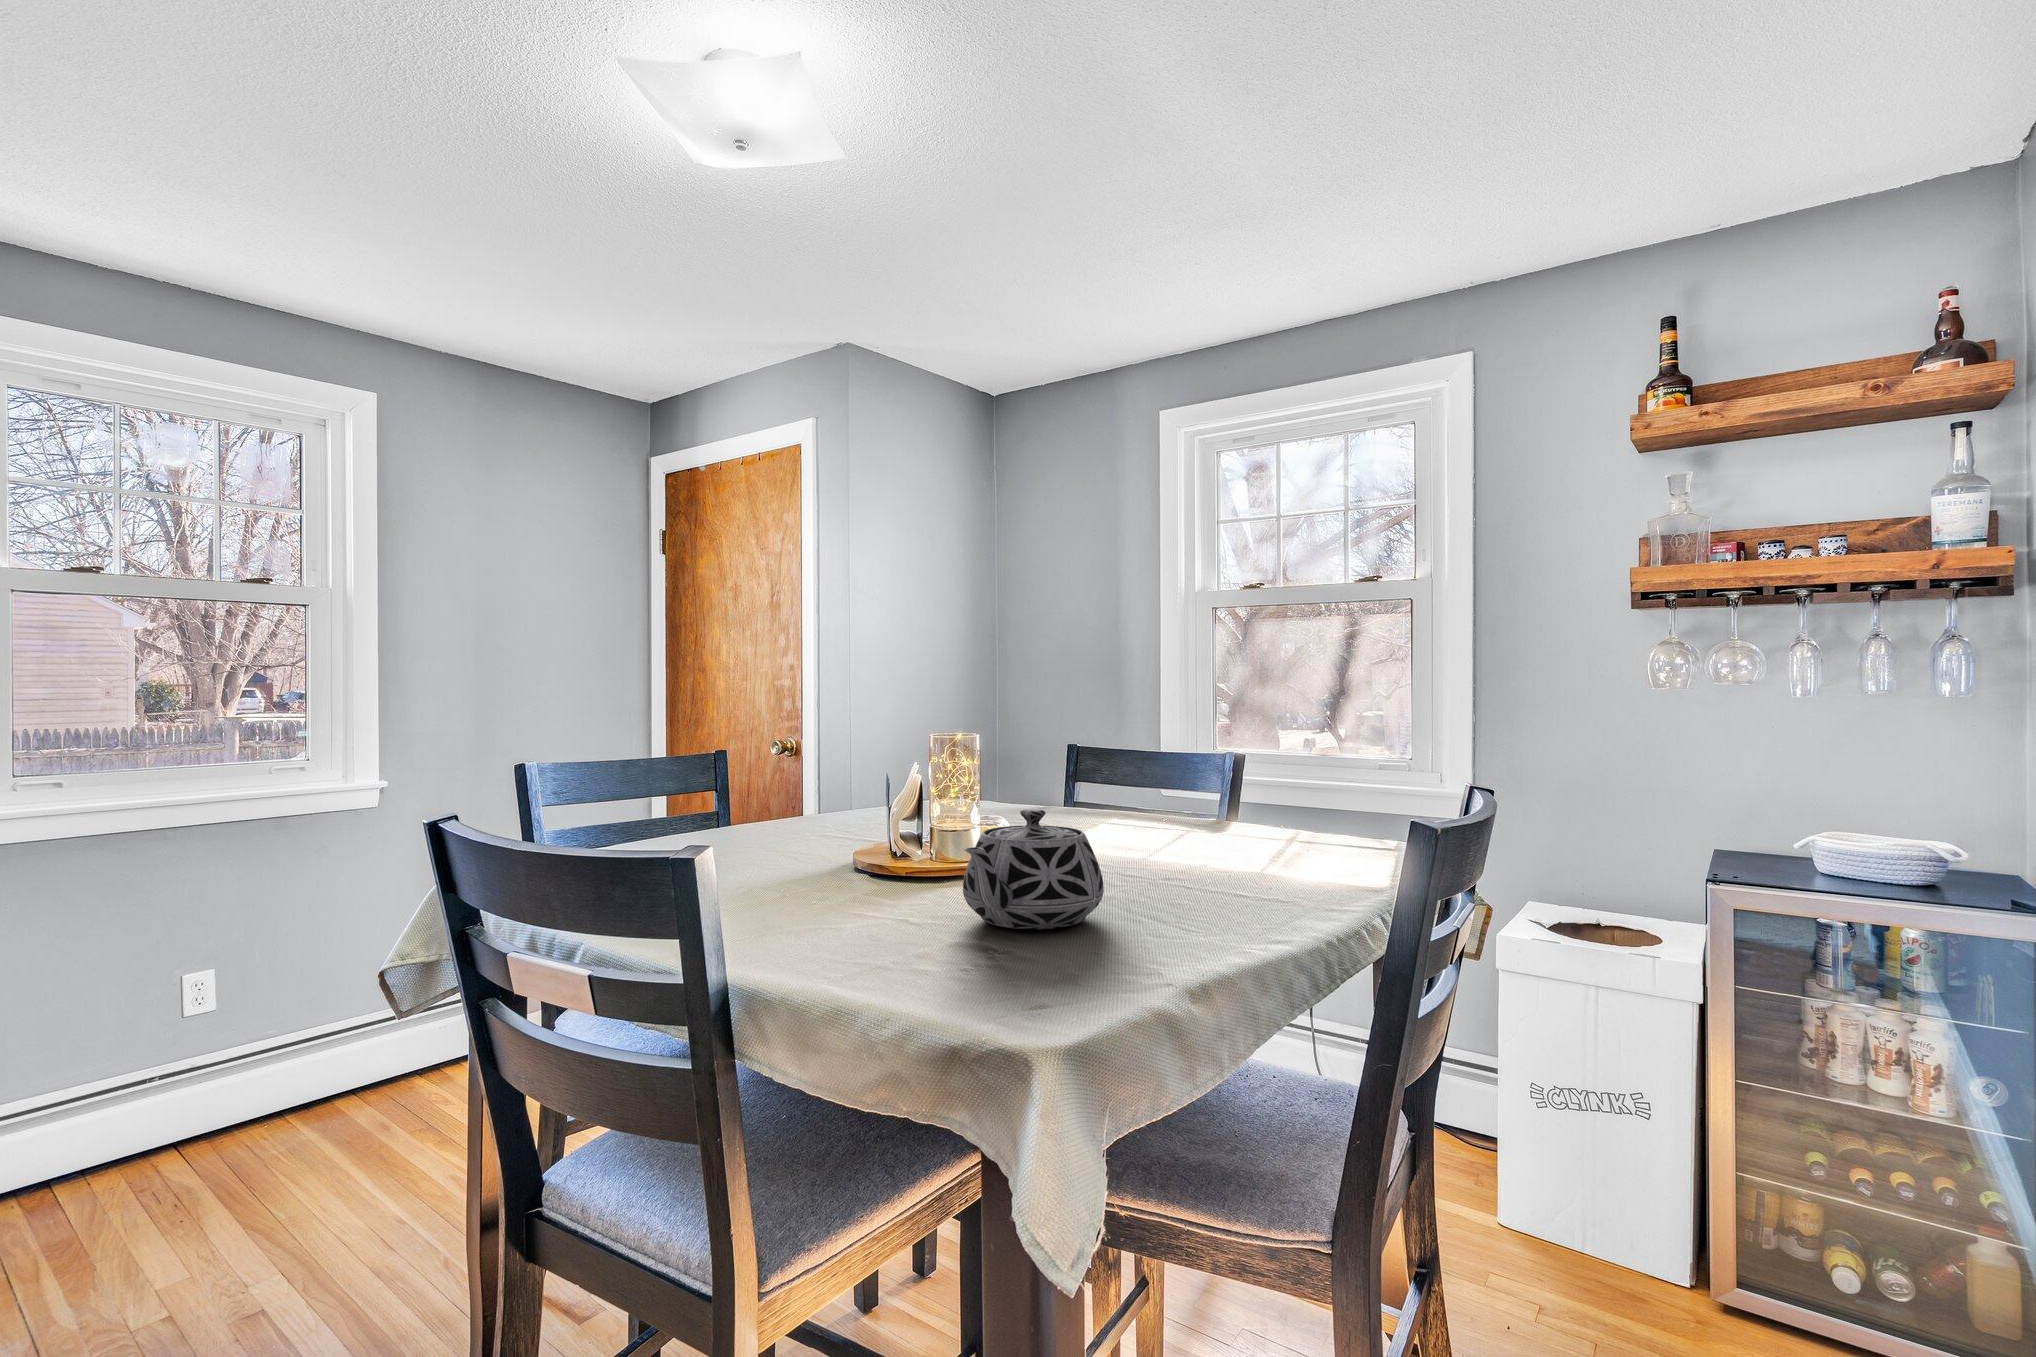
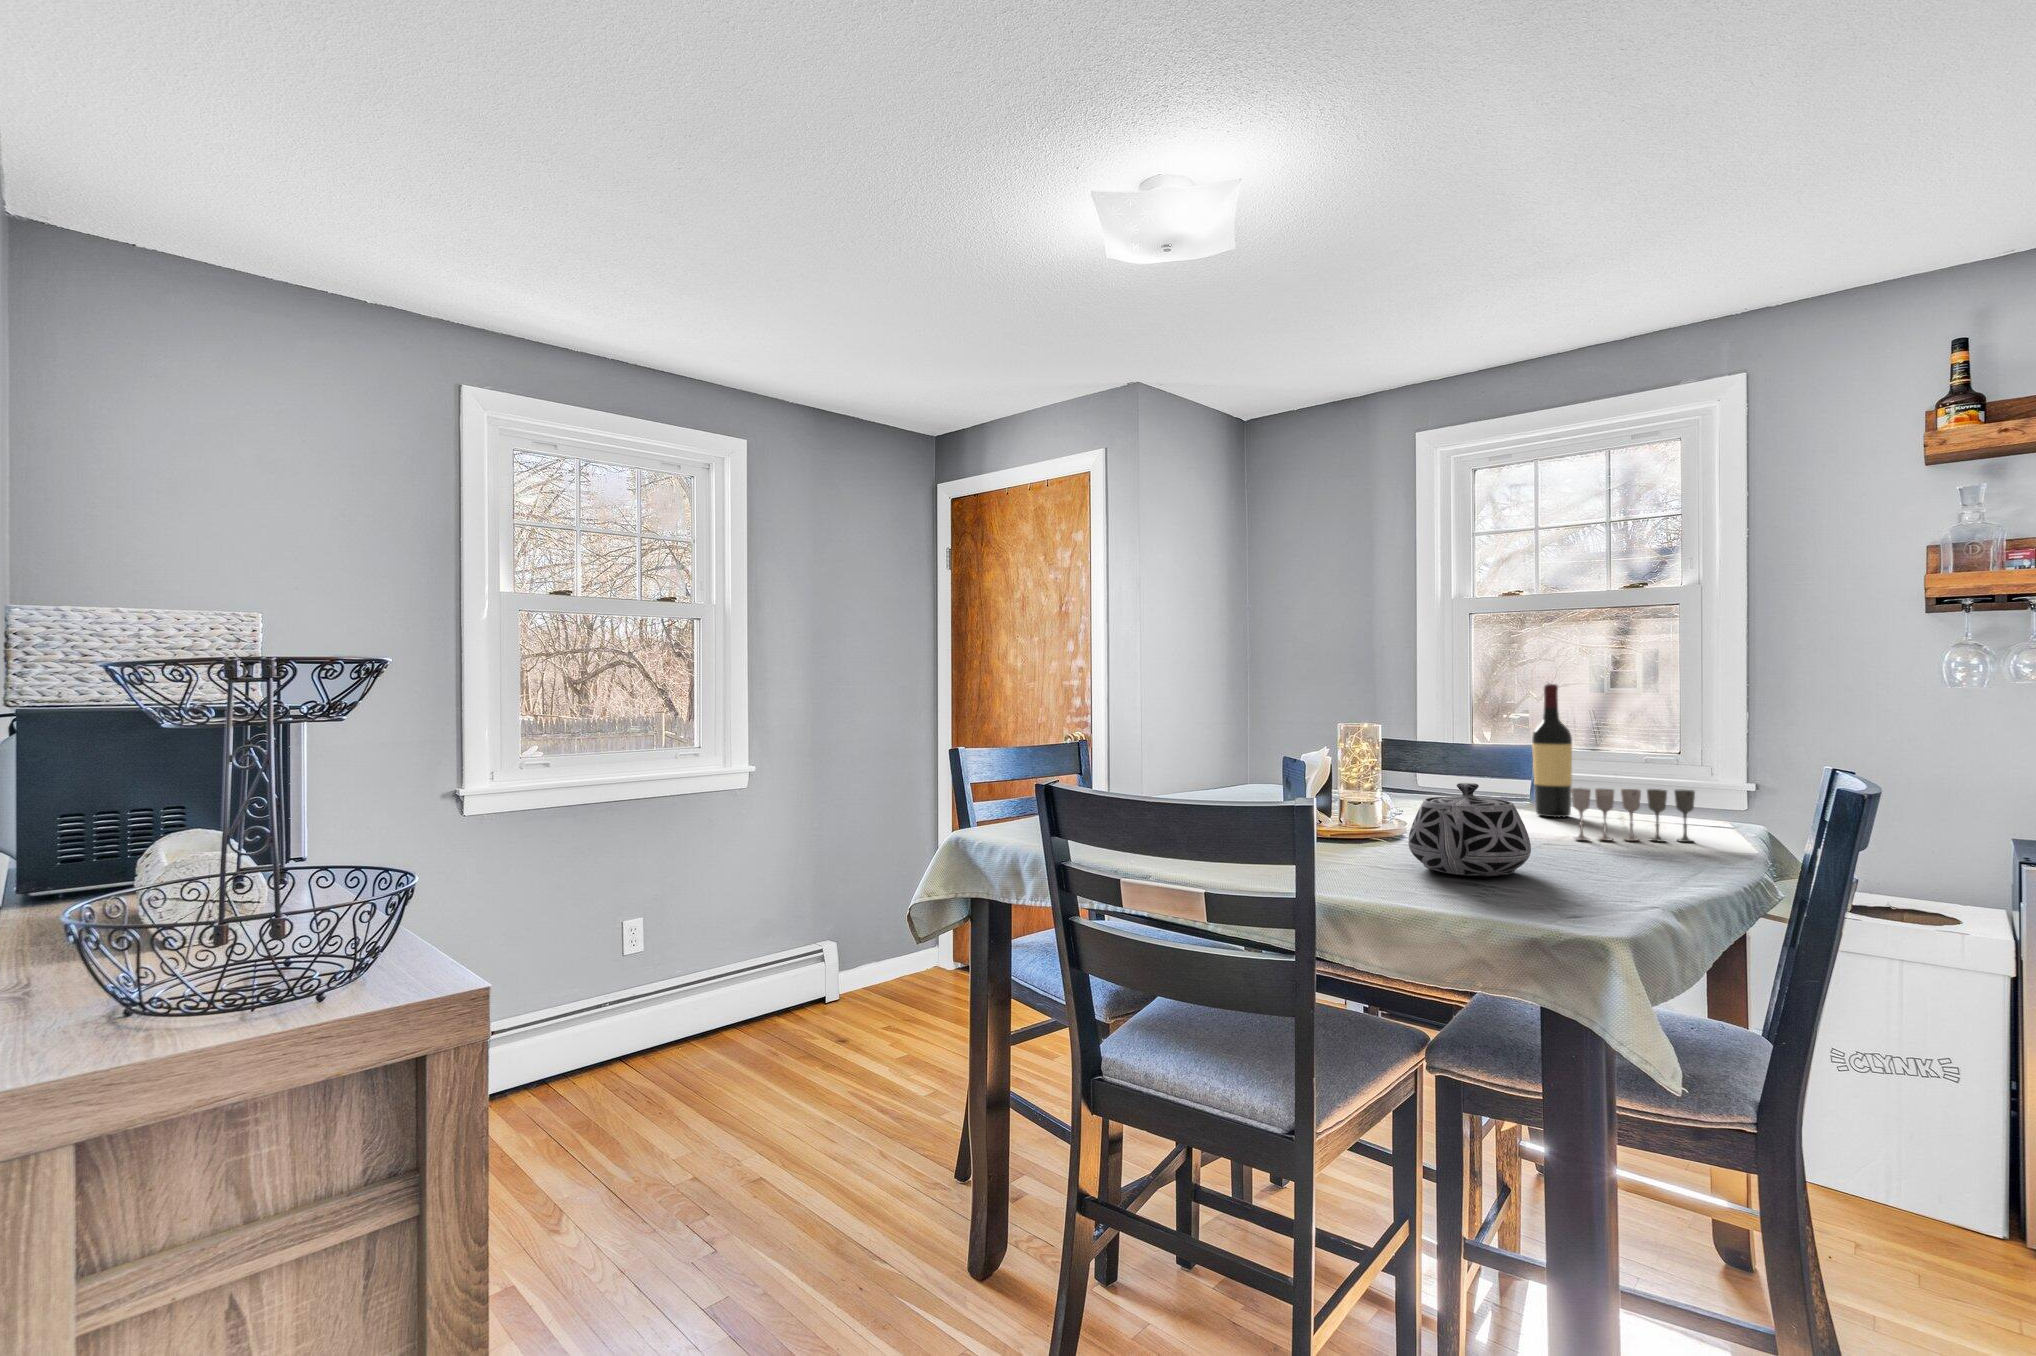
wine bottle: none [1197,685,1239,839] -> present [1532,684,1572,817]
wine glass: none [1205,809,1340,872] -> present [1571,788,1695,842]

